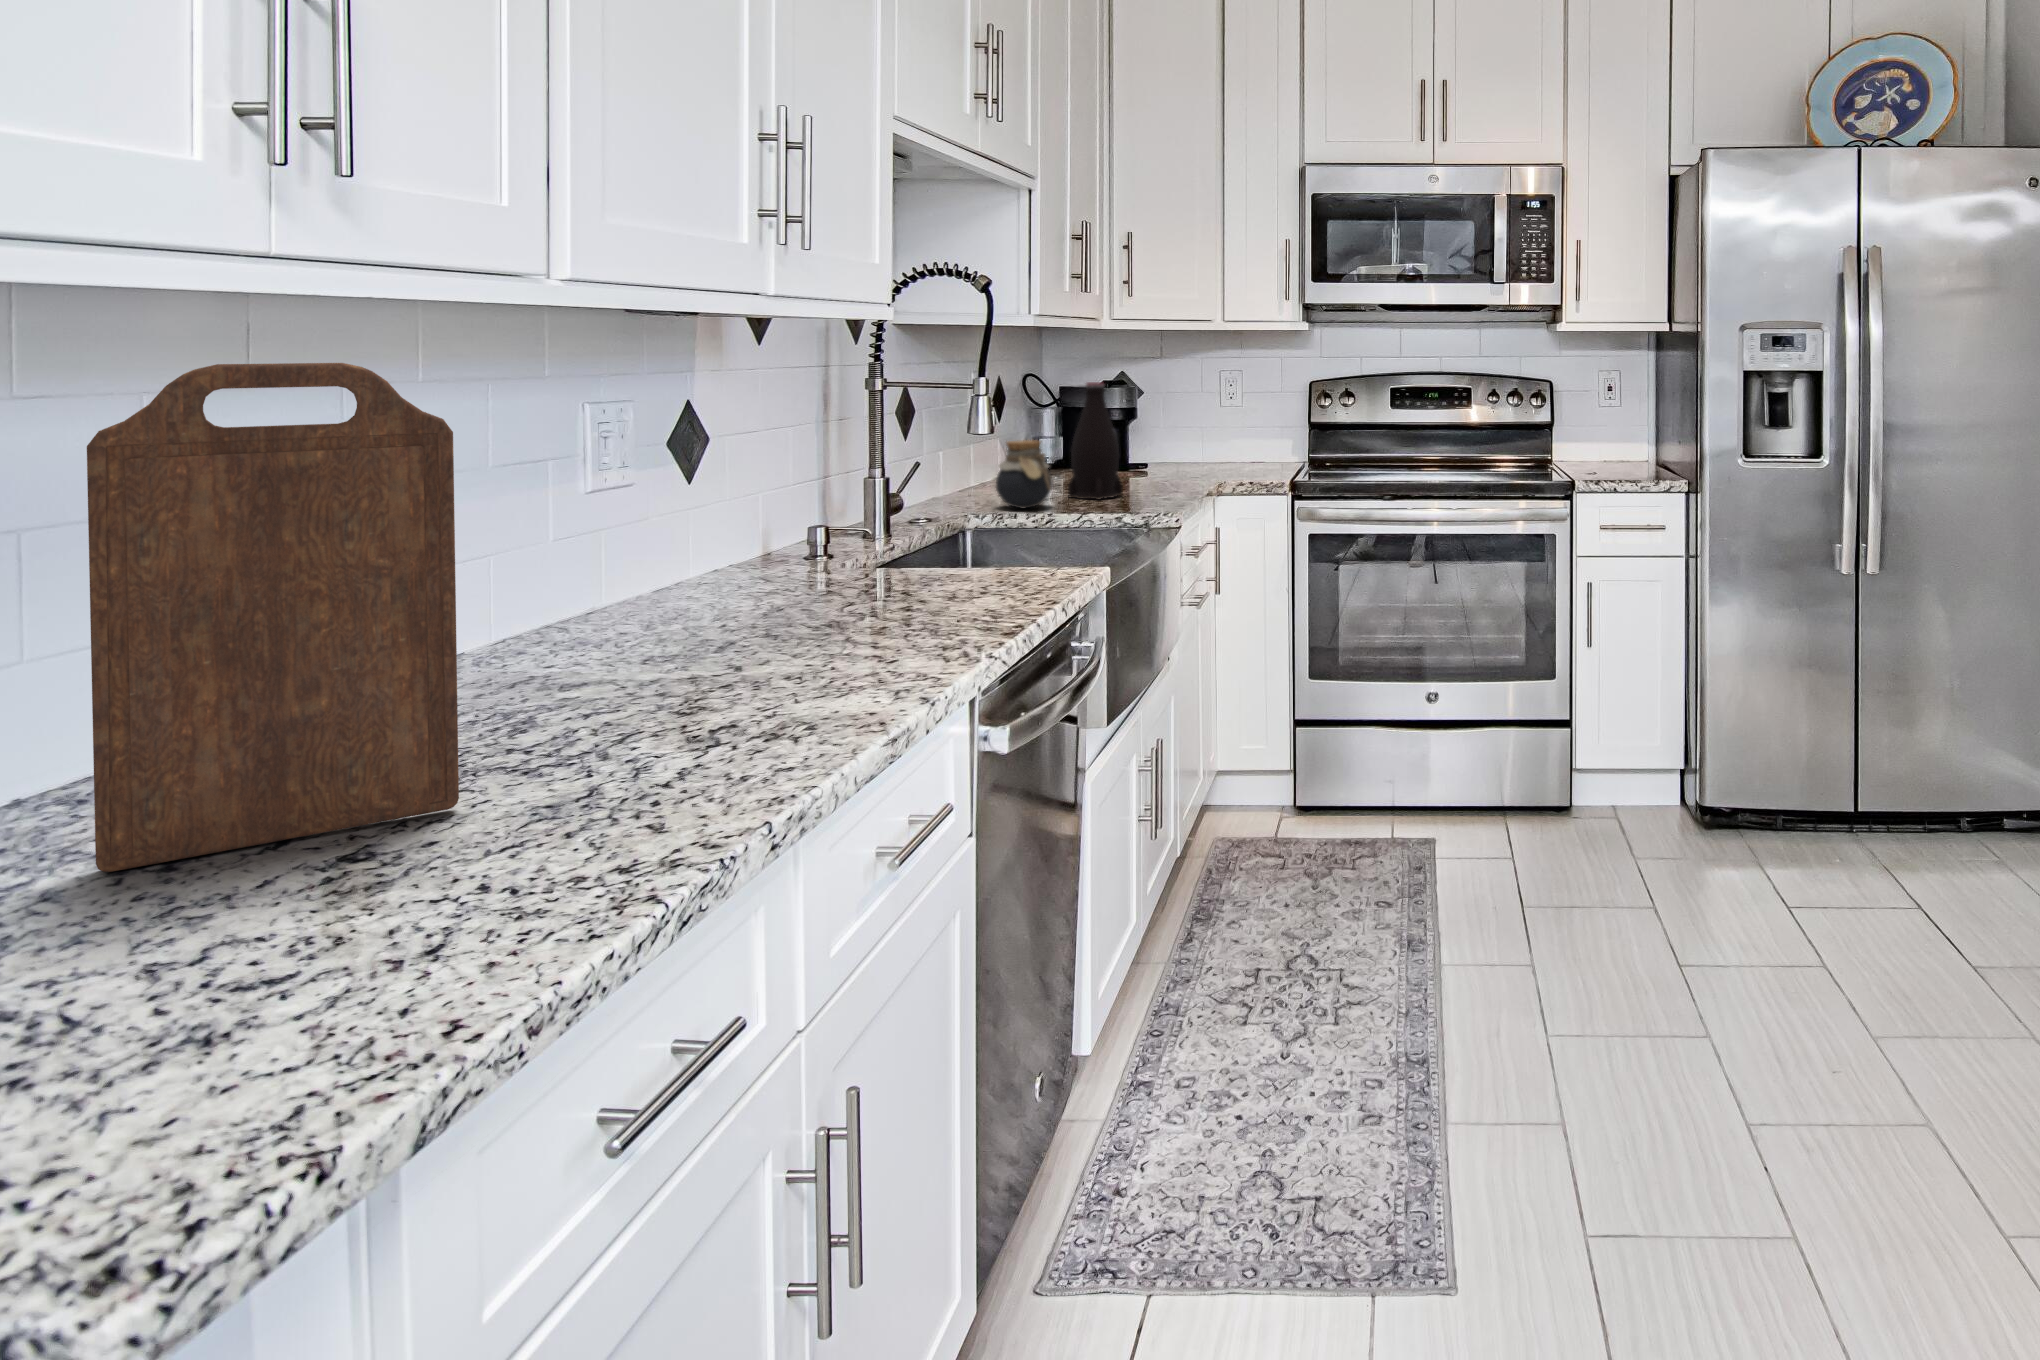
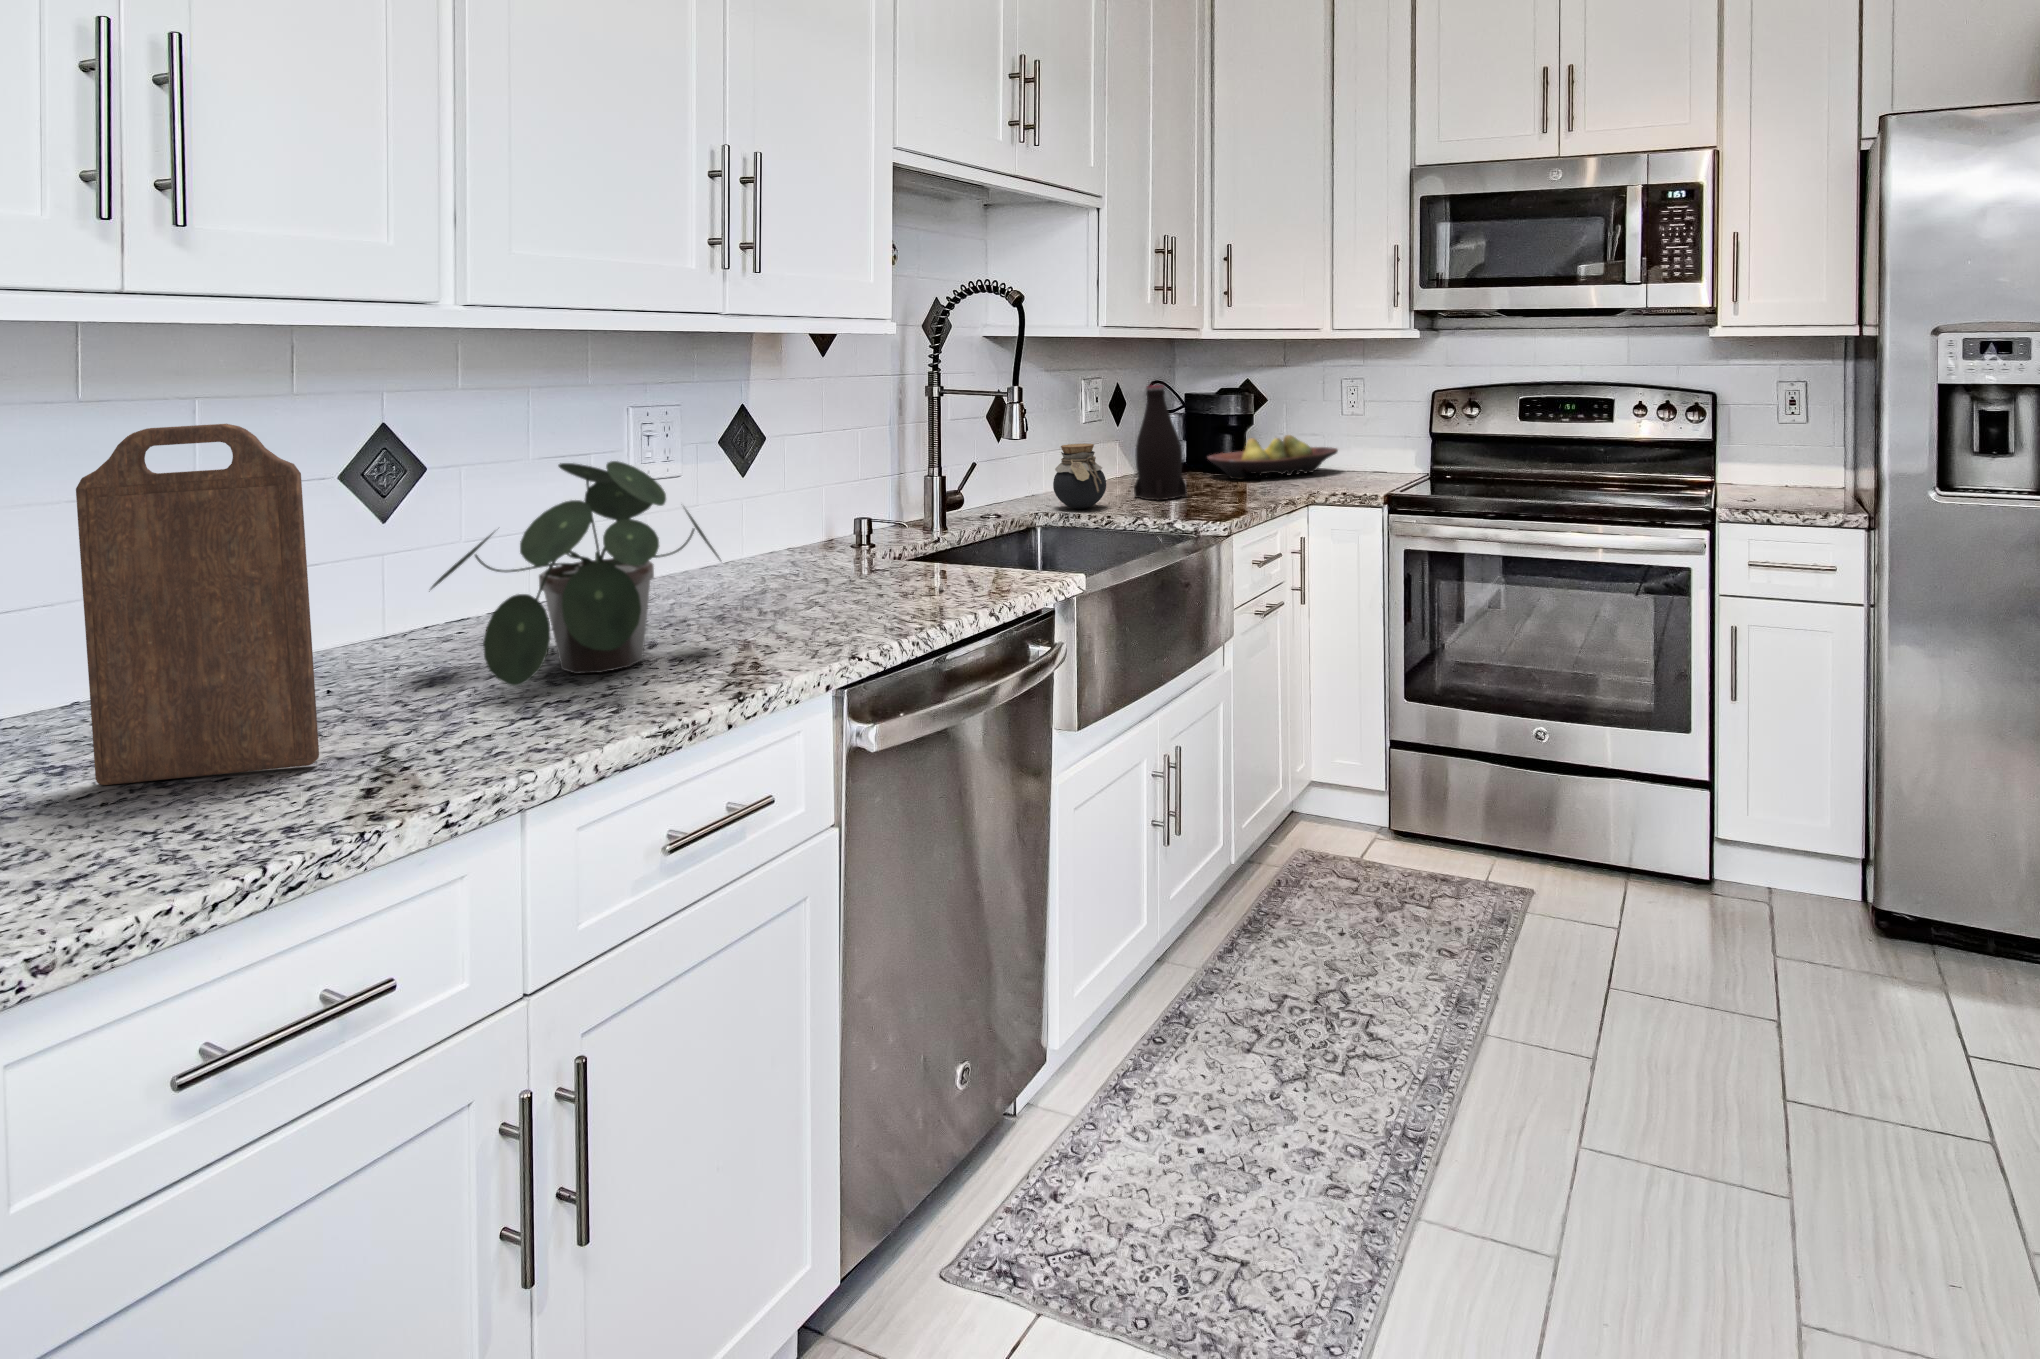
potted plant: none [452,434,834,701] -> present [431,461,721,686]
fruit bowl: none [1118,437,1241,480] -> present [1207,435,1338,479]

